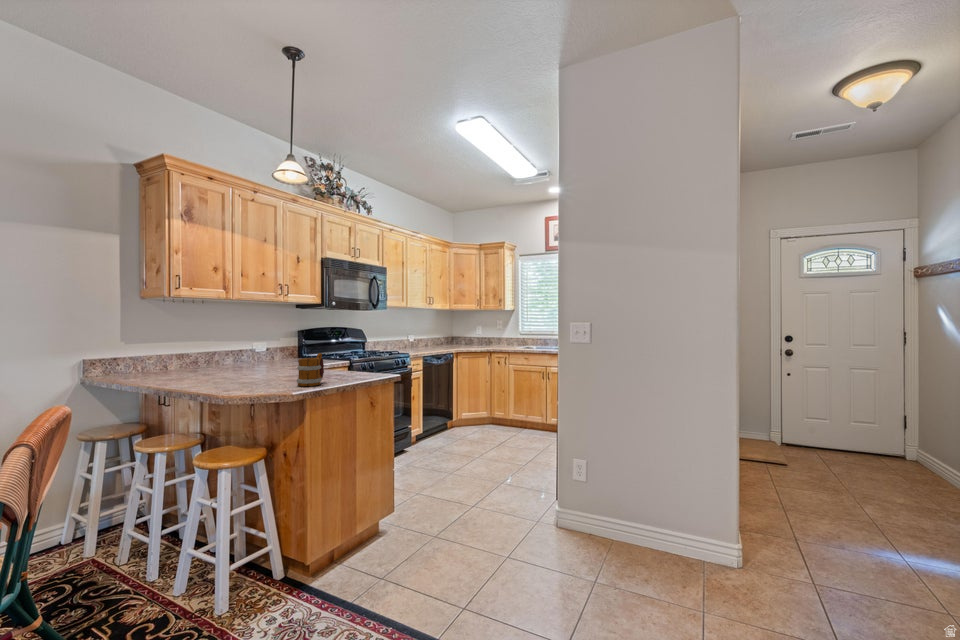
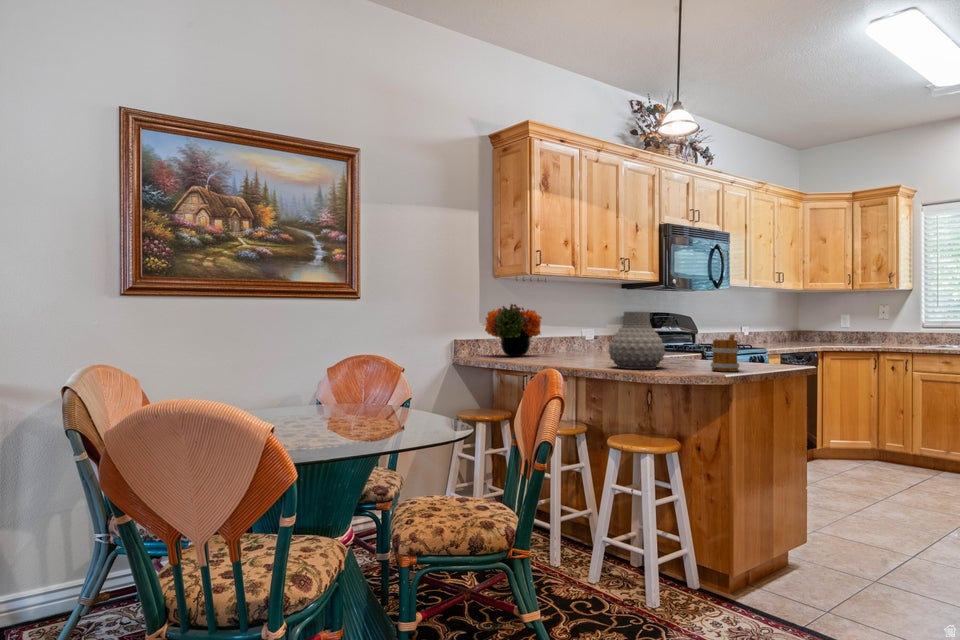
flower arrangement: none [123,324,192,373] -> present [485,304,542,356]
vase: none [208,334,265,387] -> present [609,311,665,369]

